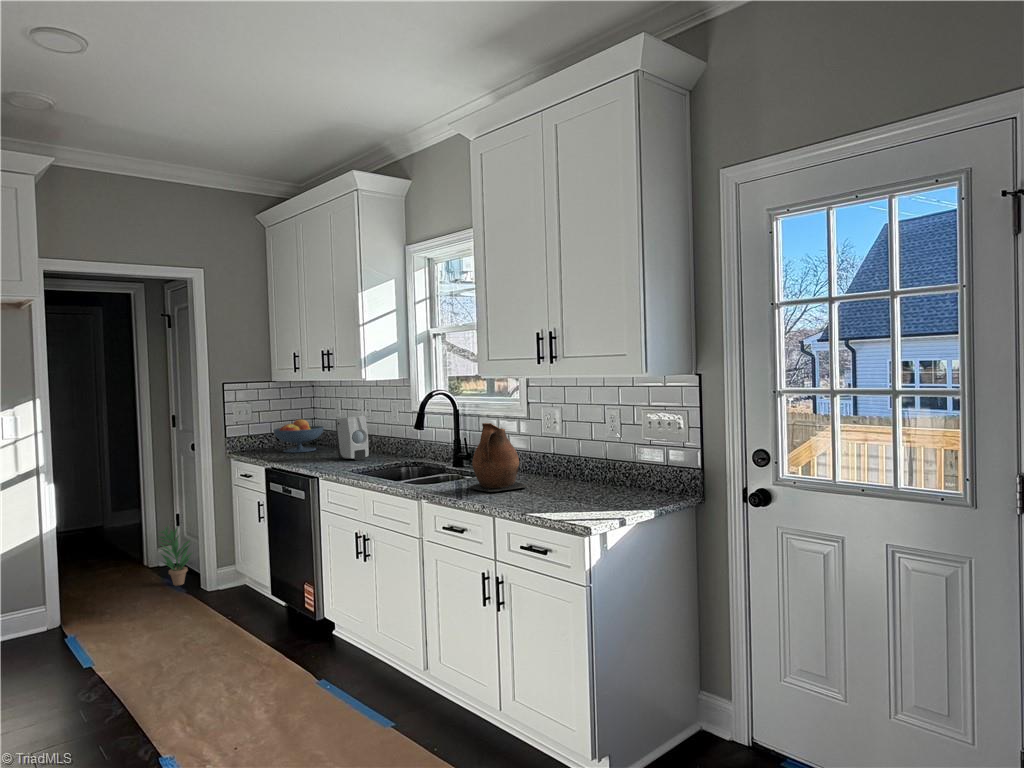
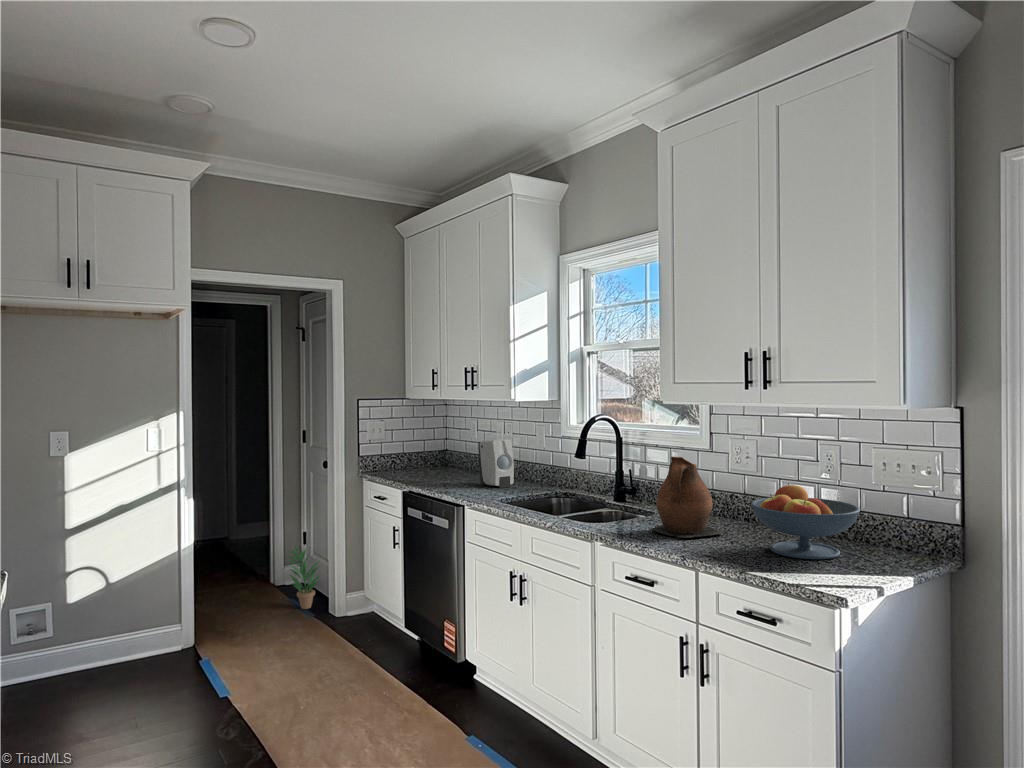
fruit bowl: present [273,419,324,453] -> present [751,484,860,559]

